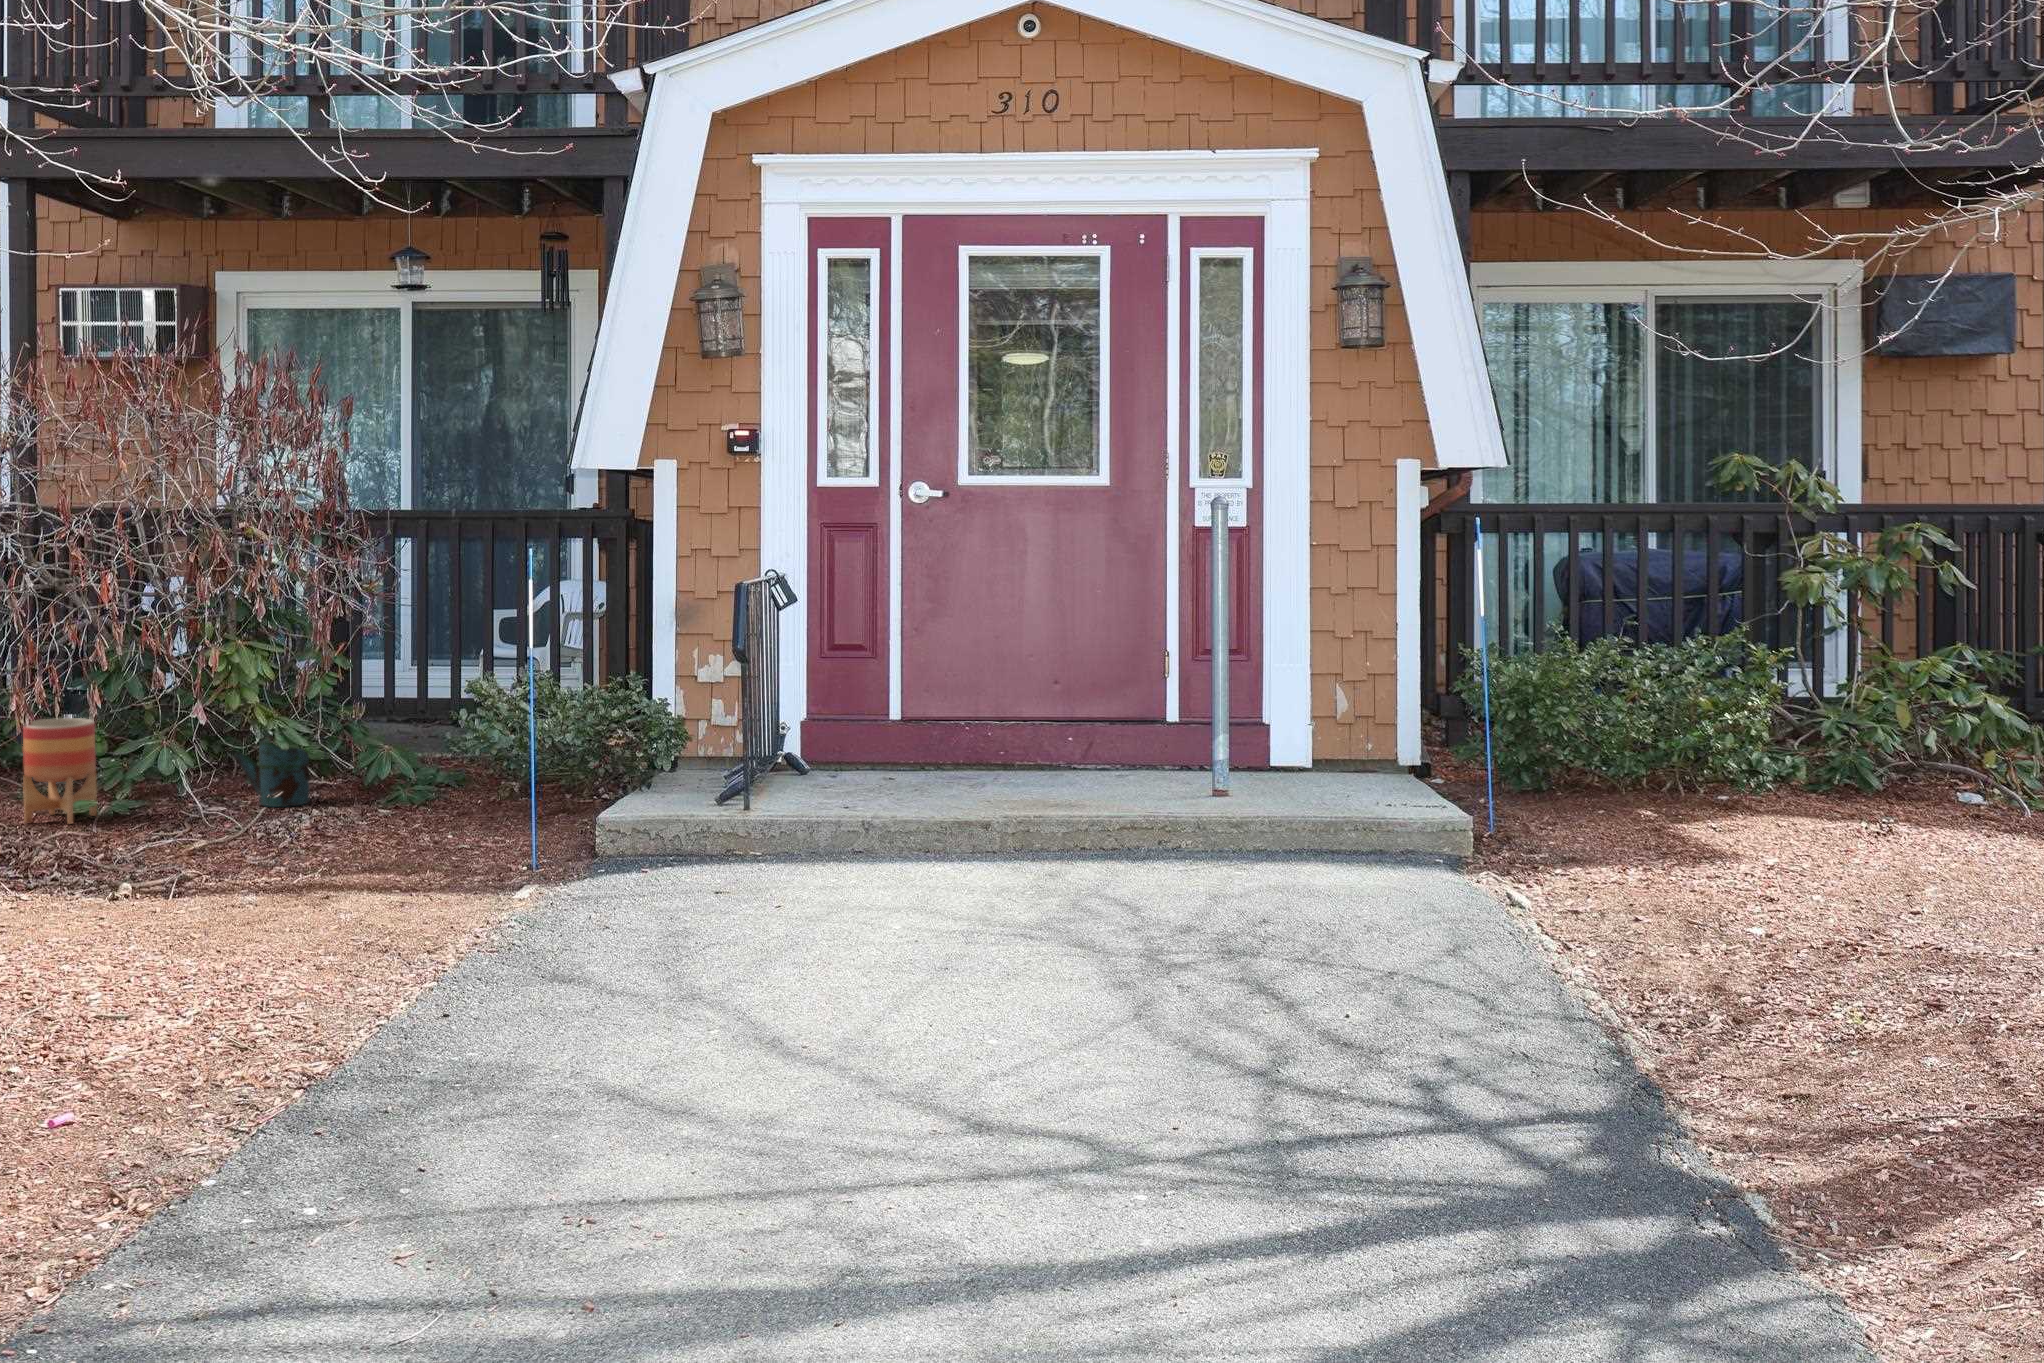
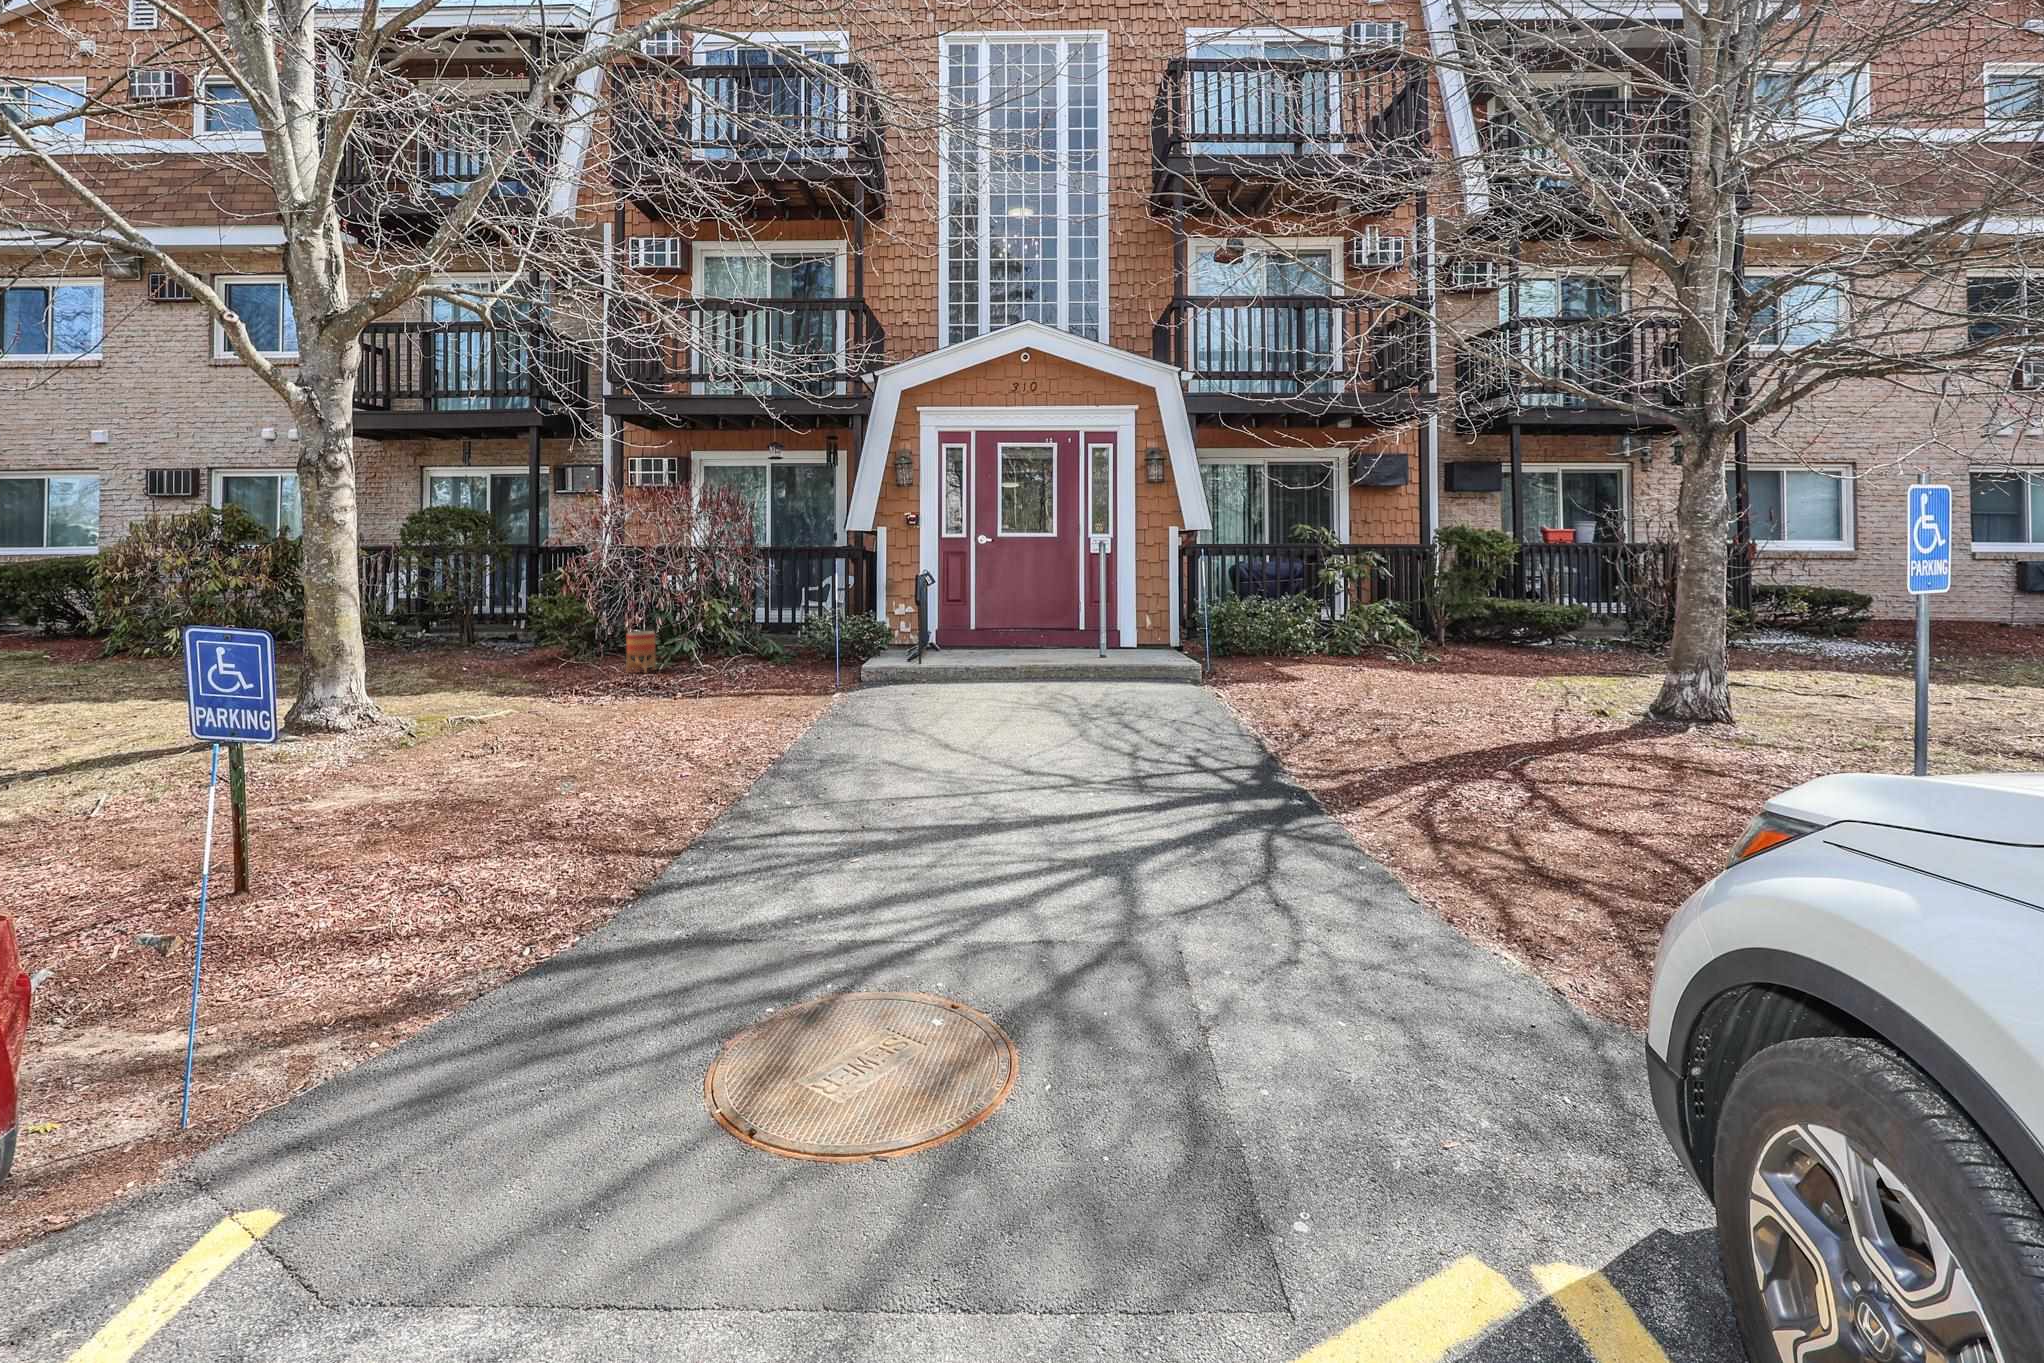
watering can: present [236,739,327,807] -> none [702,634,748,666]

